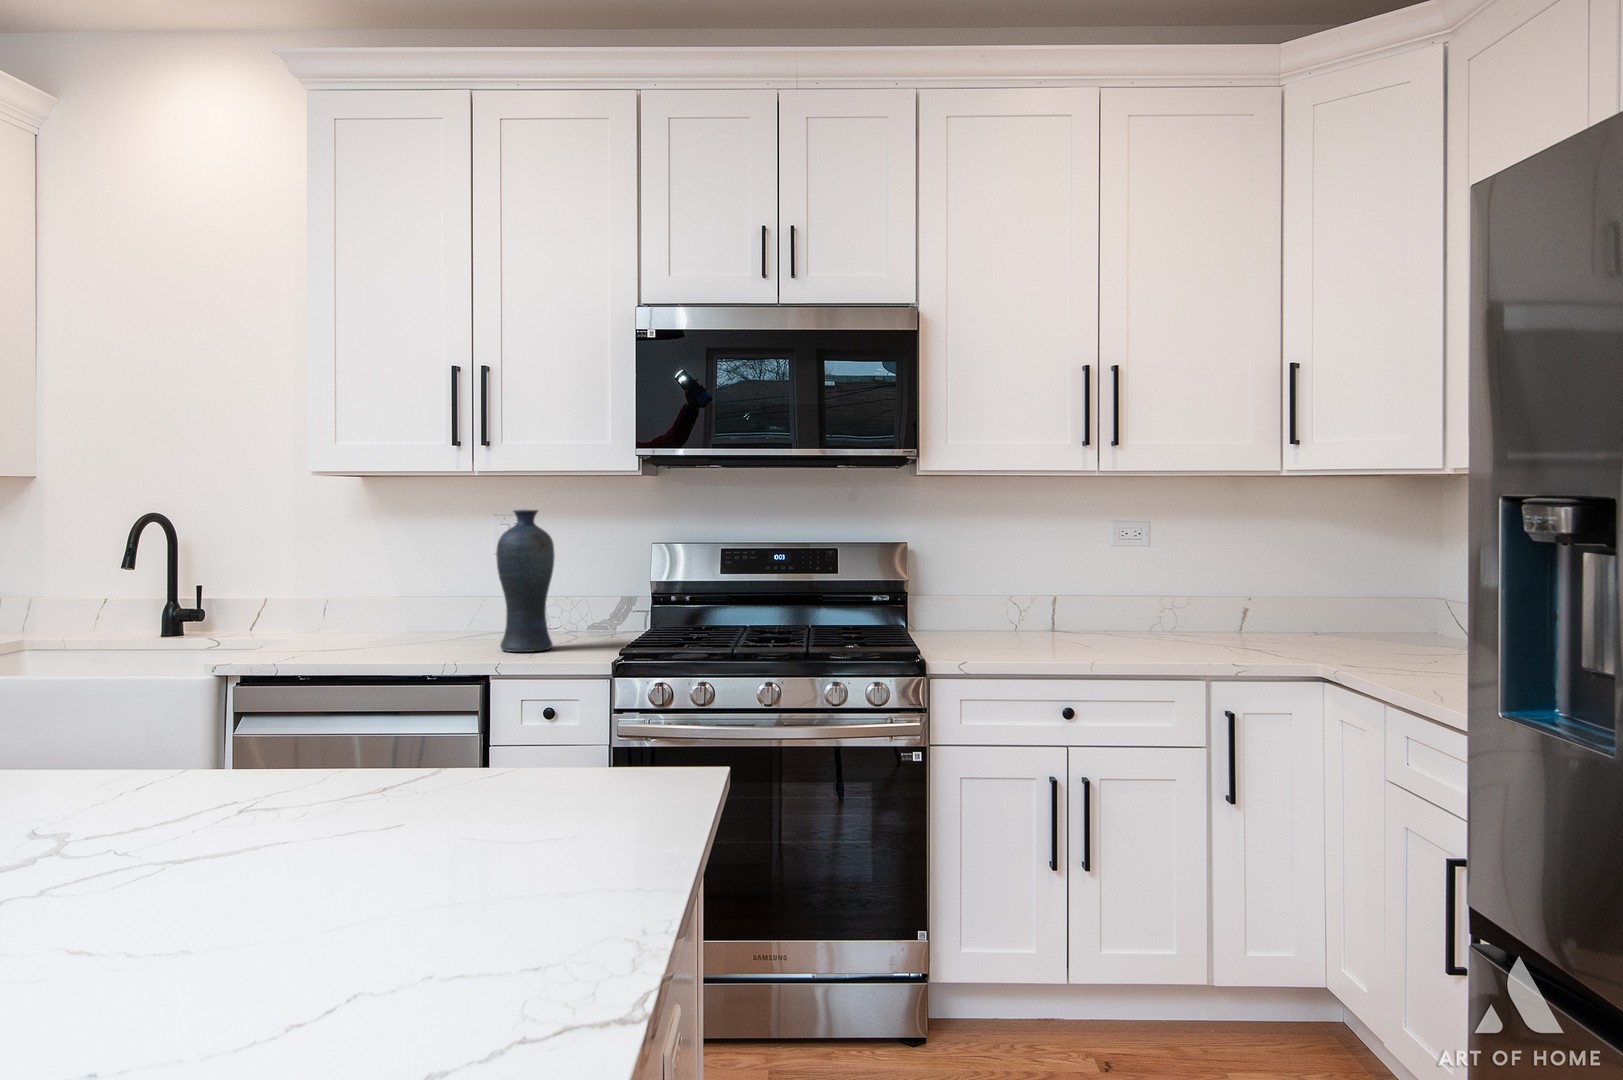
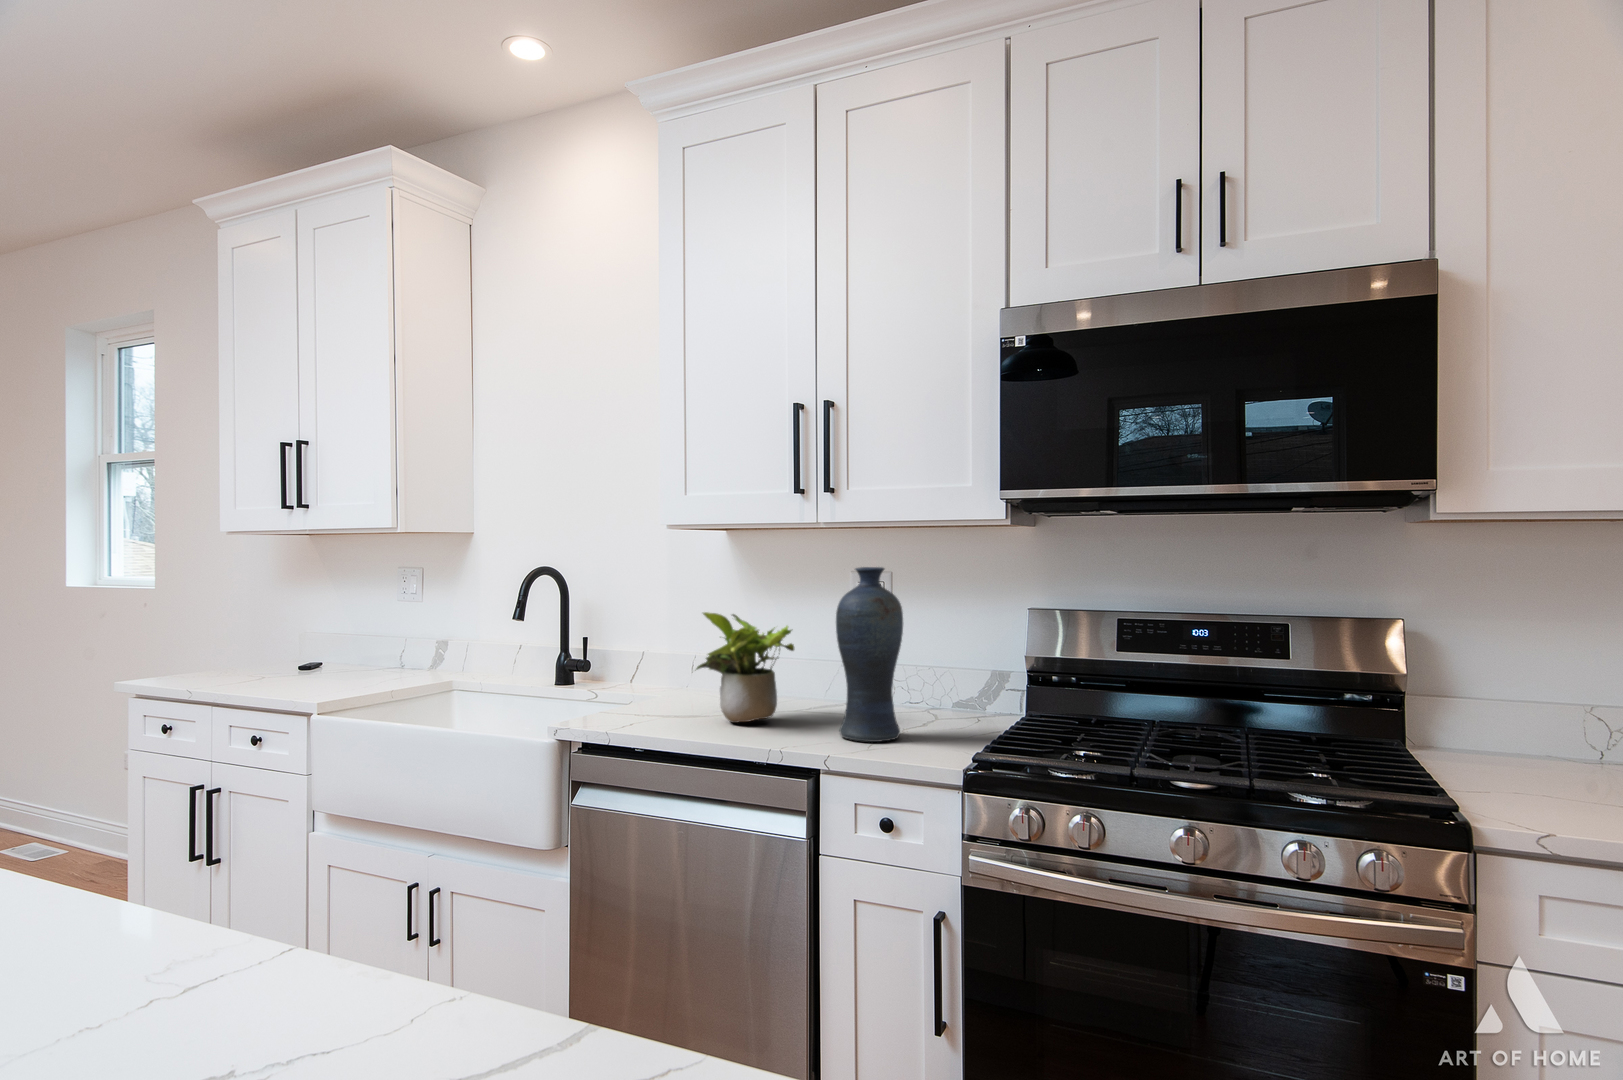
potted plant: none [355,550,452,648] -> present [696,612,794,723]

